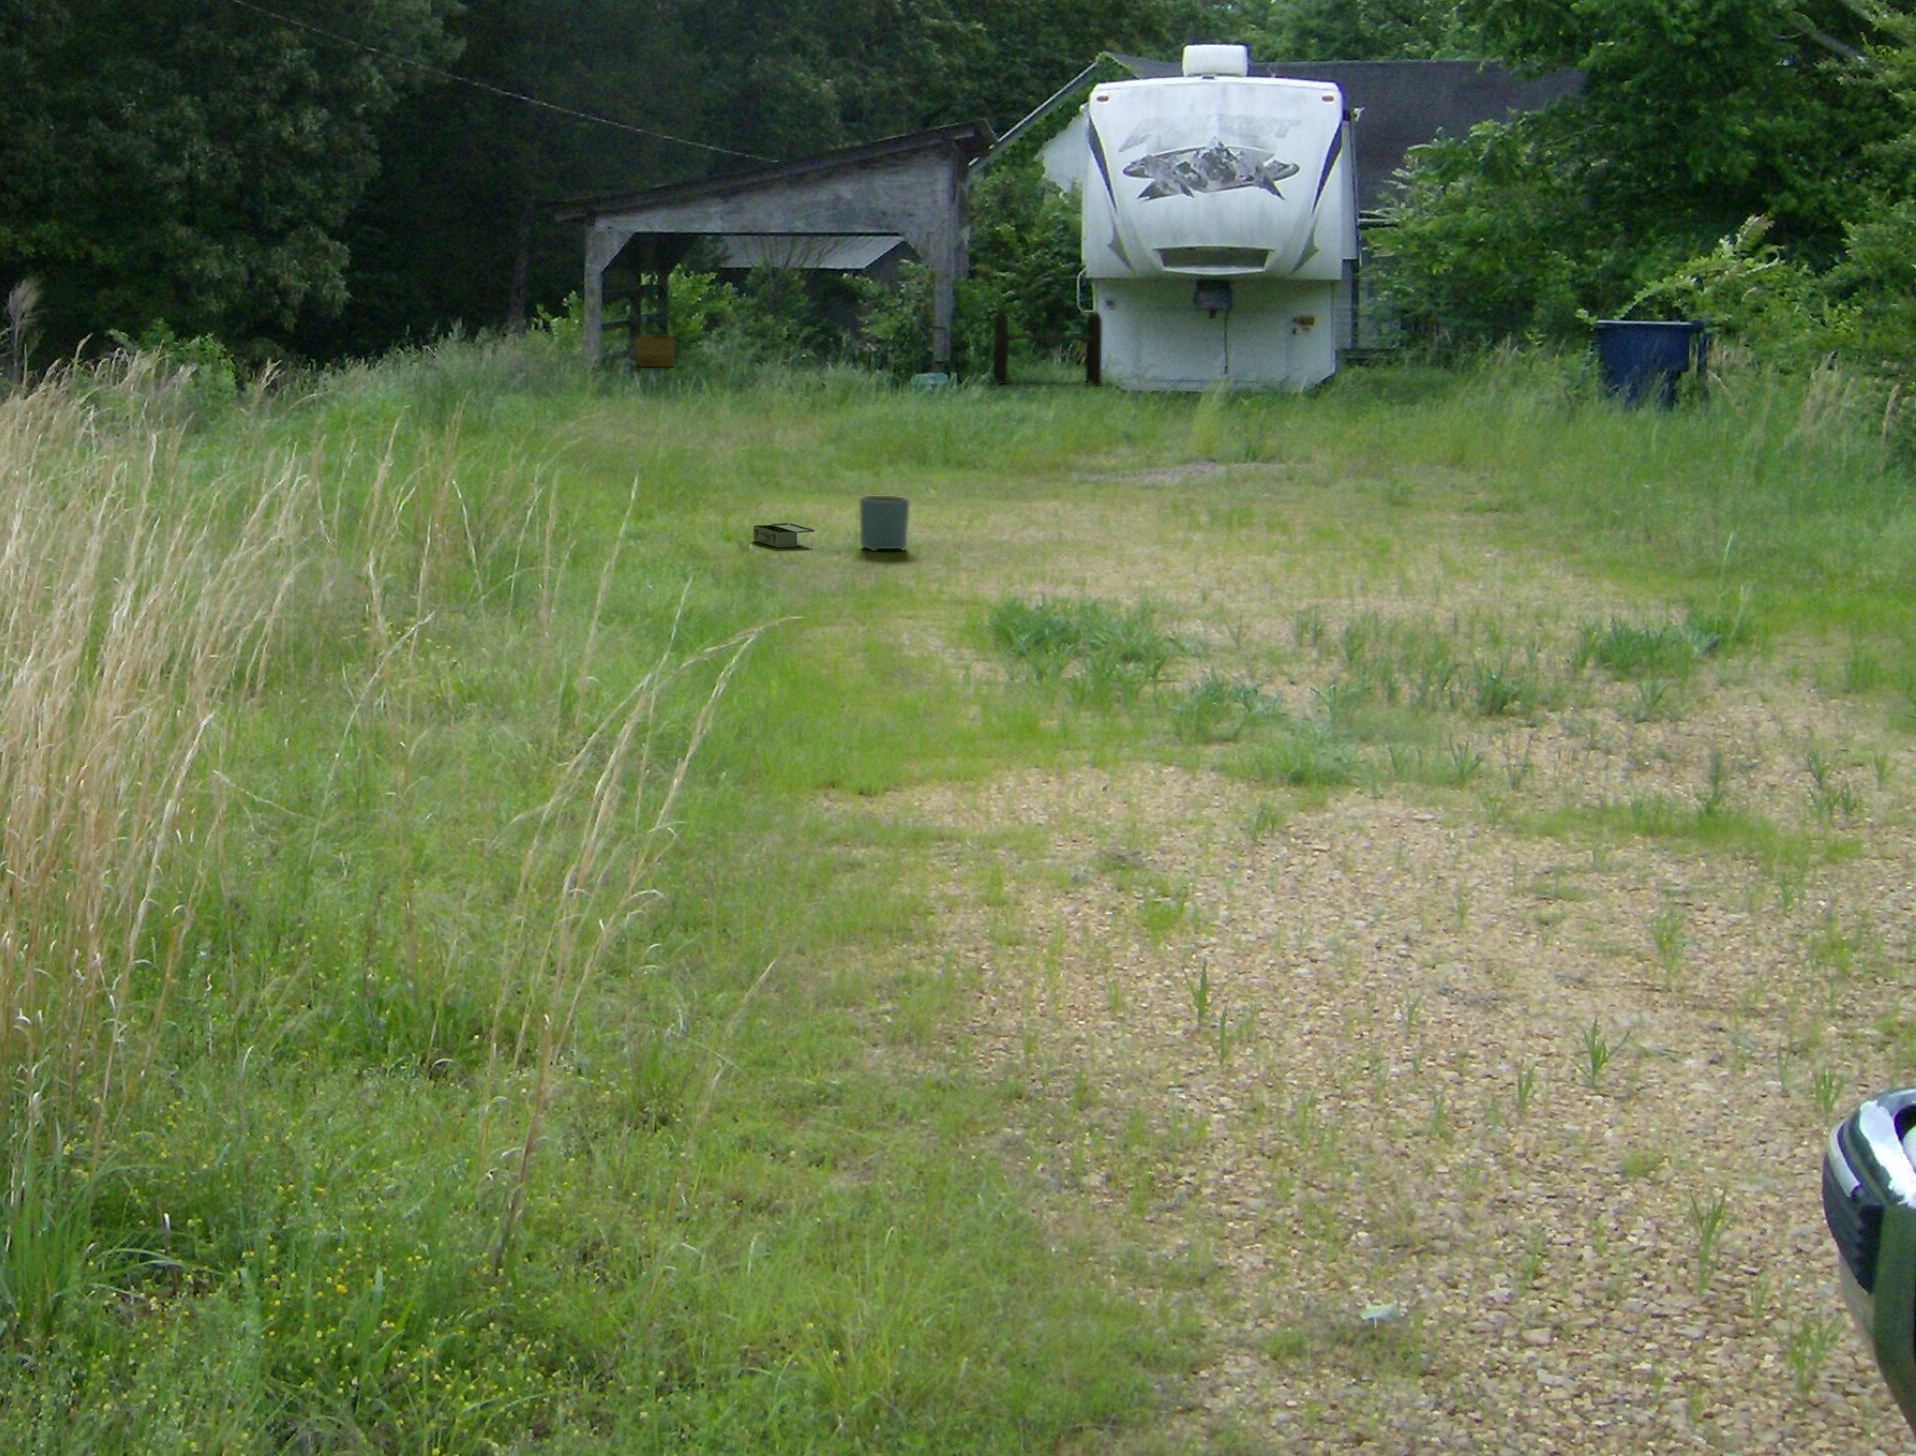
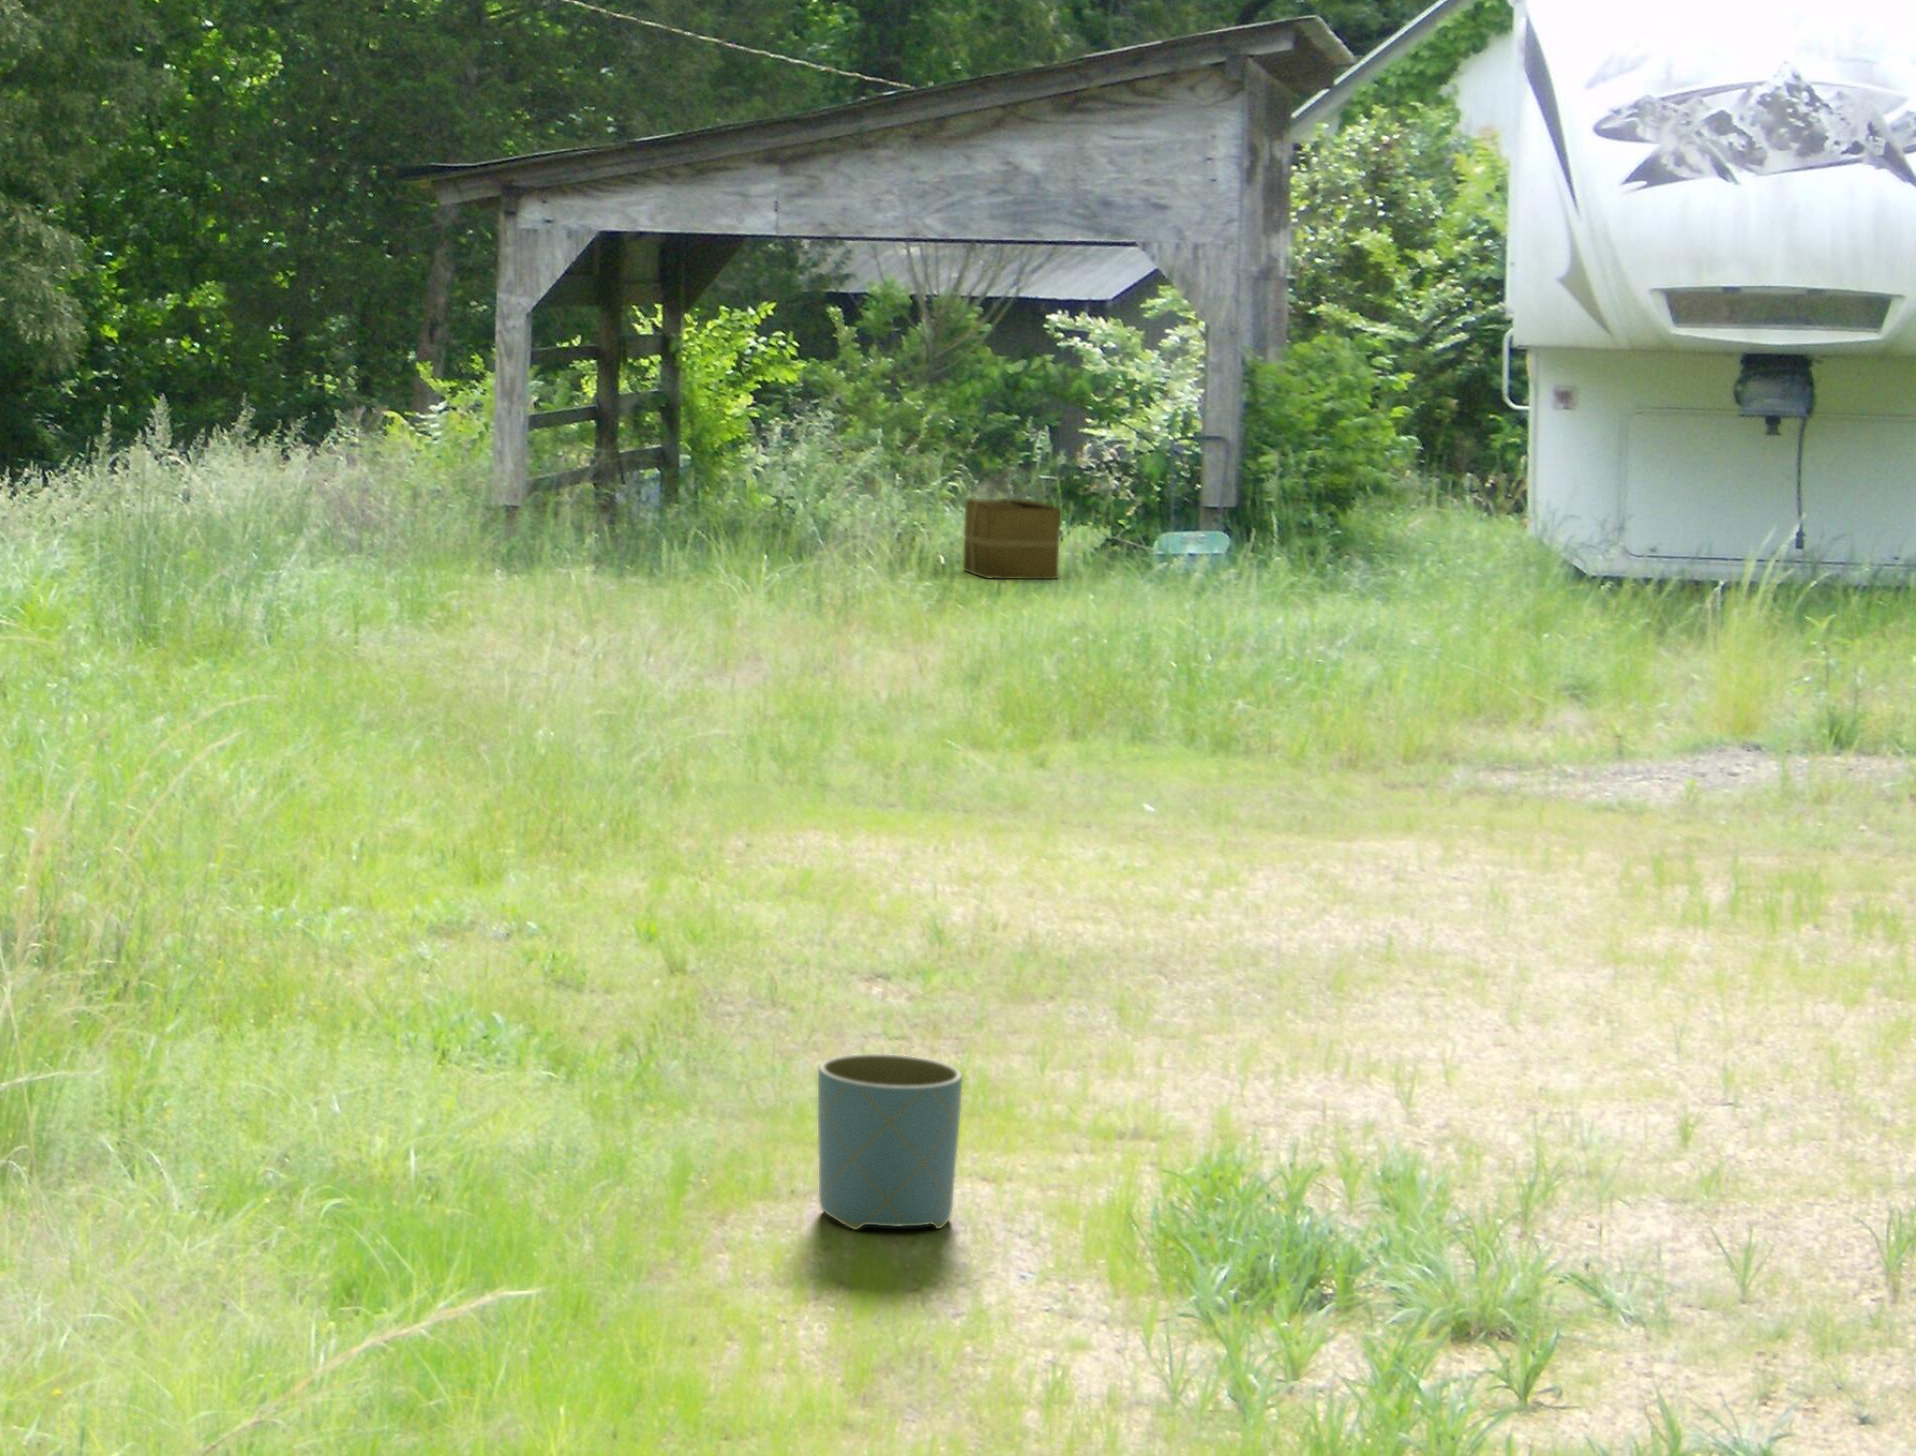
bench: present [993,310,1102,386] -> none [1312,407,1540,571]
cardboard box: present [636,335,674,367] -> present [963,498,1060,579]
toolbox: present [753,523,815,548] -> none [525,1113,691,1205]

